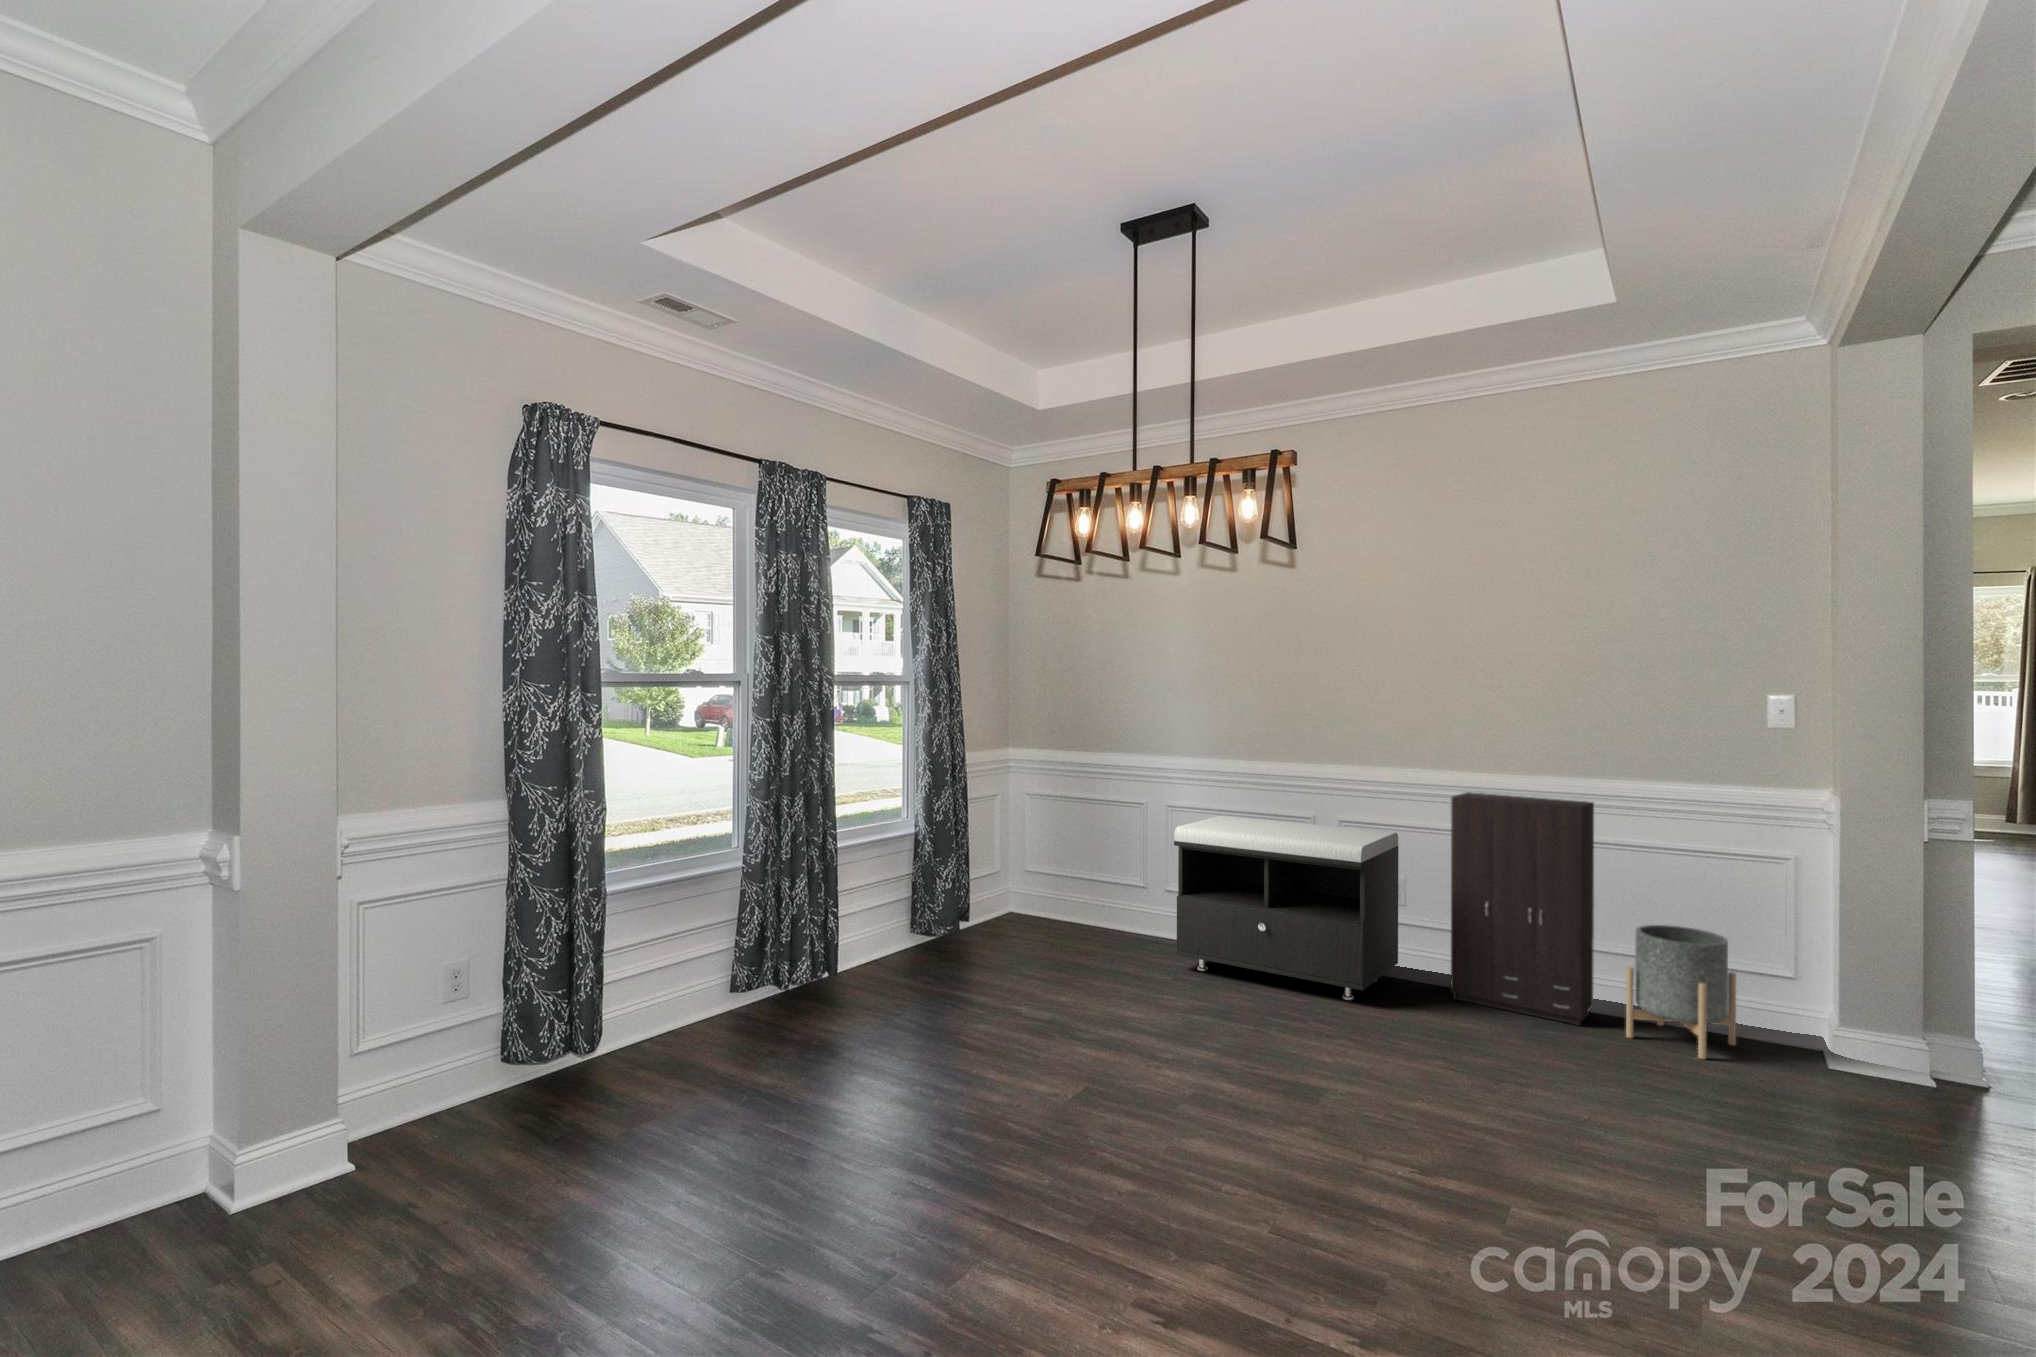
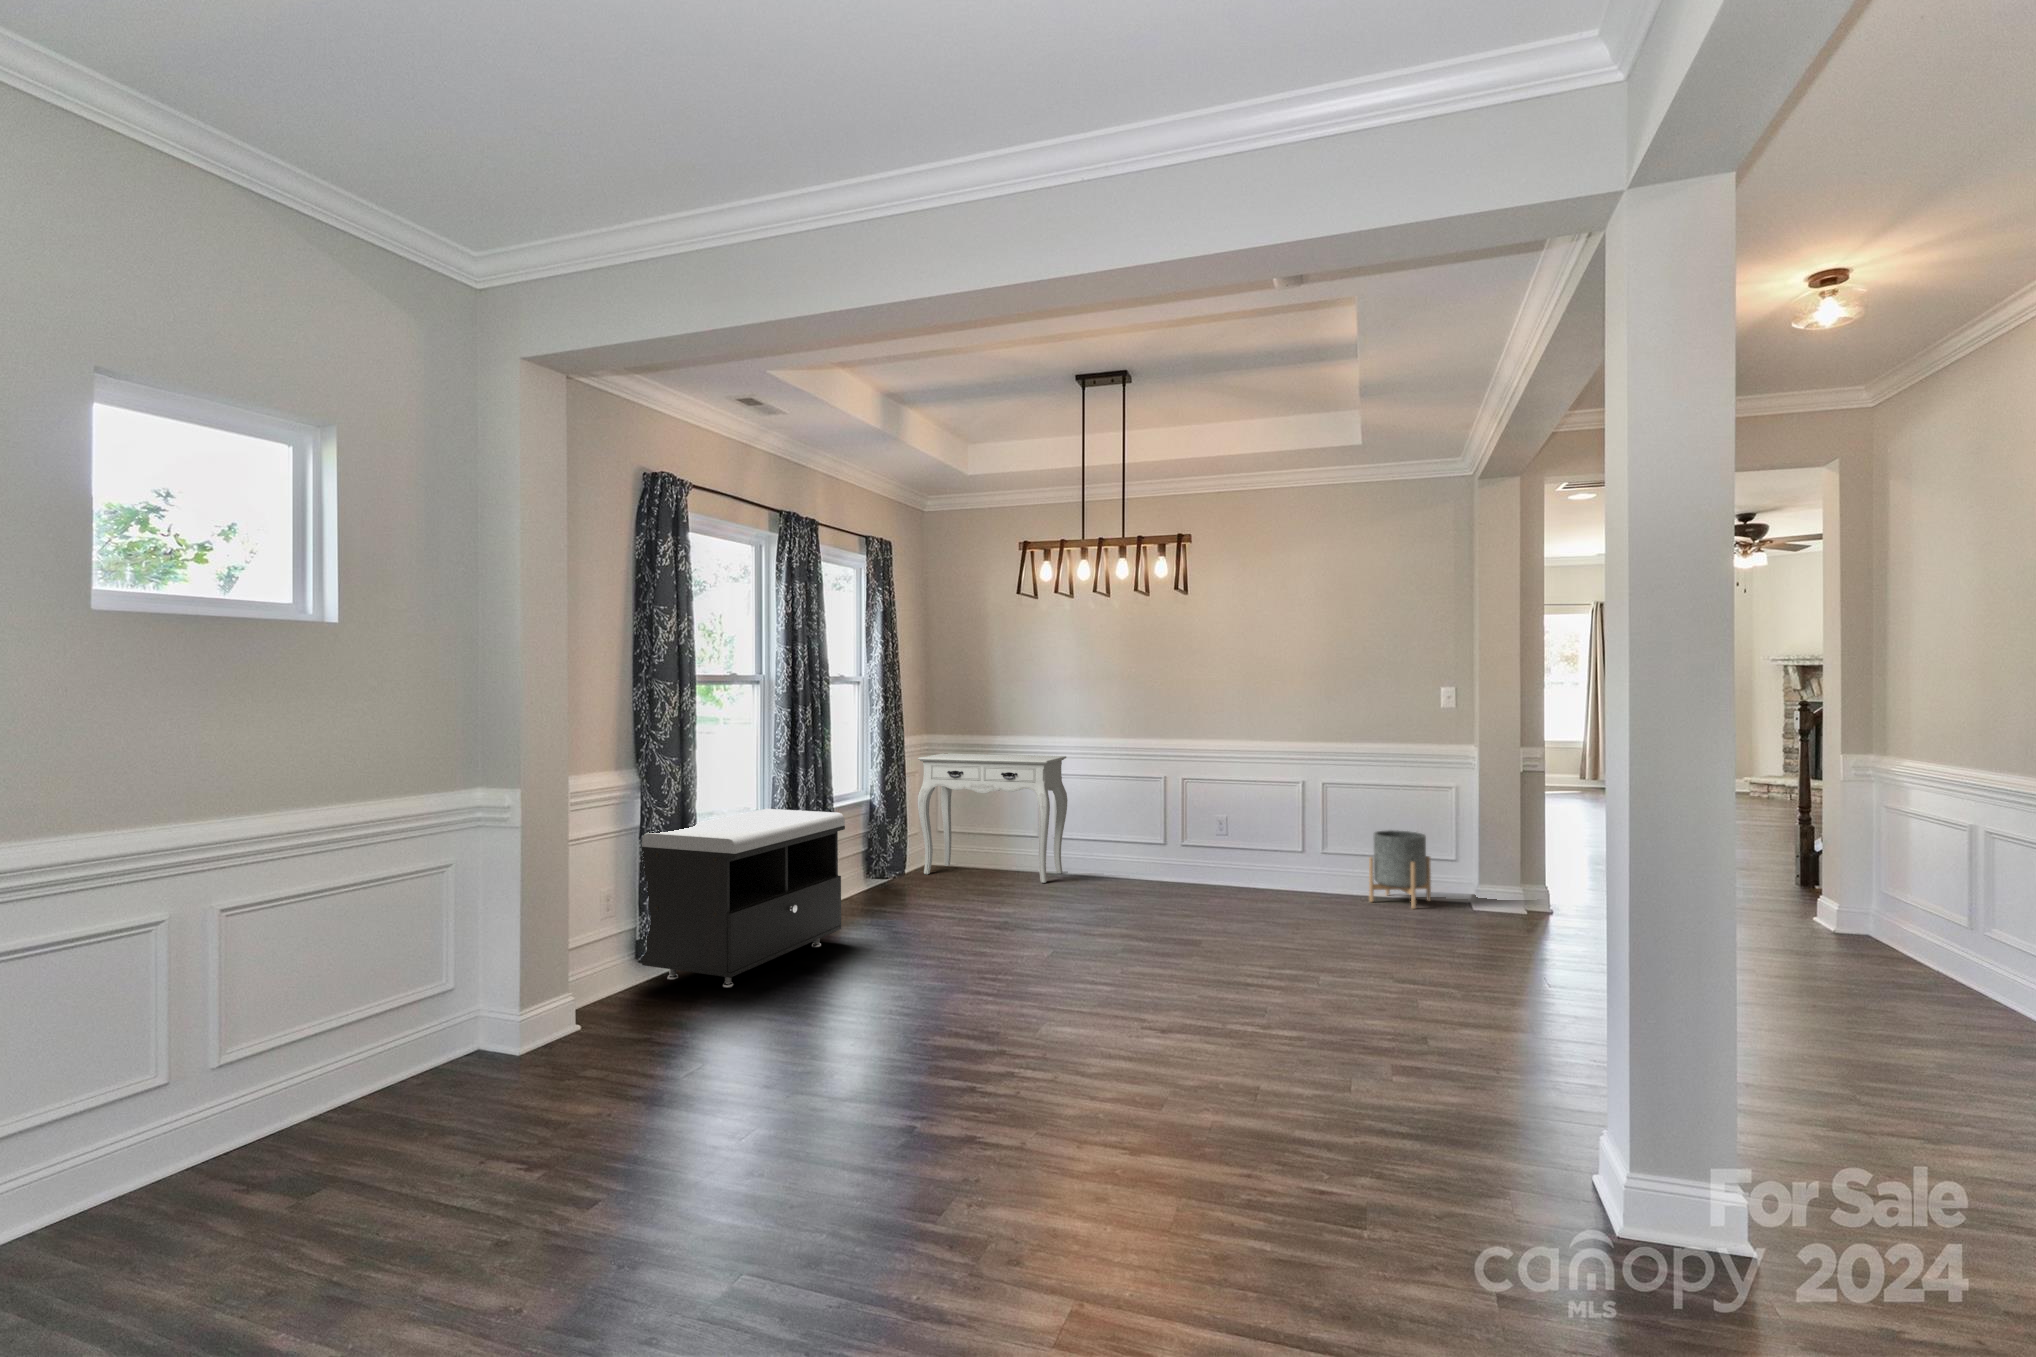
console table: none [983,774,1181,958] -> present [918,754,1068,883]
cabinet: present [1451,792,1594,1025] -> none [1260,752,1348,898]
storage bench: present [1174,816,1399,1000] -> present [642,809,845,988]

